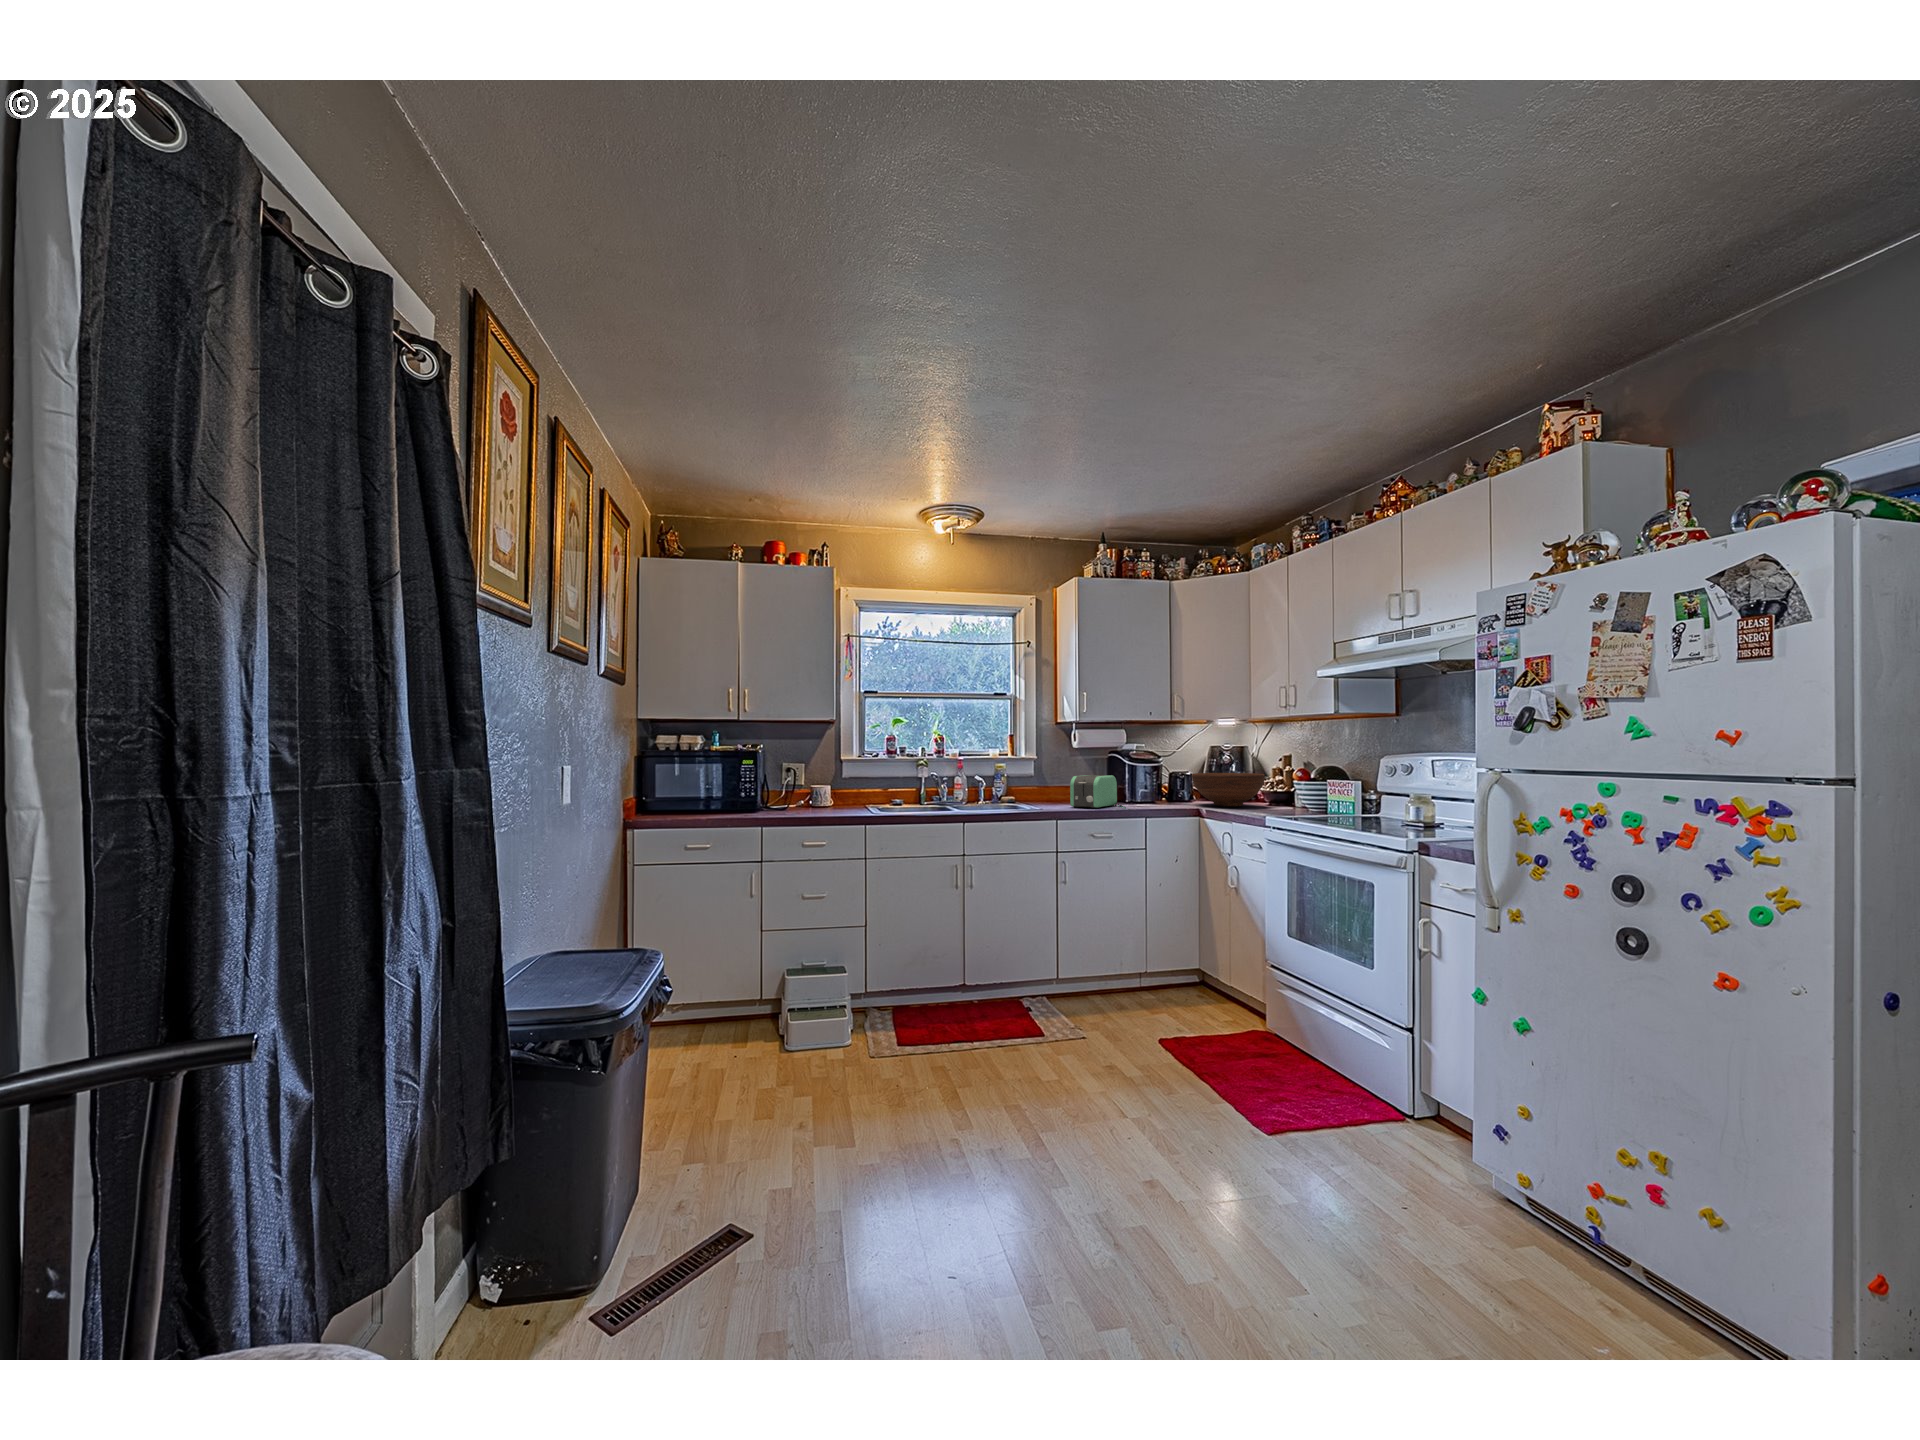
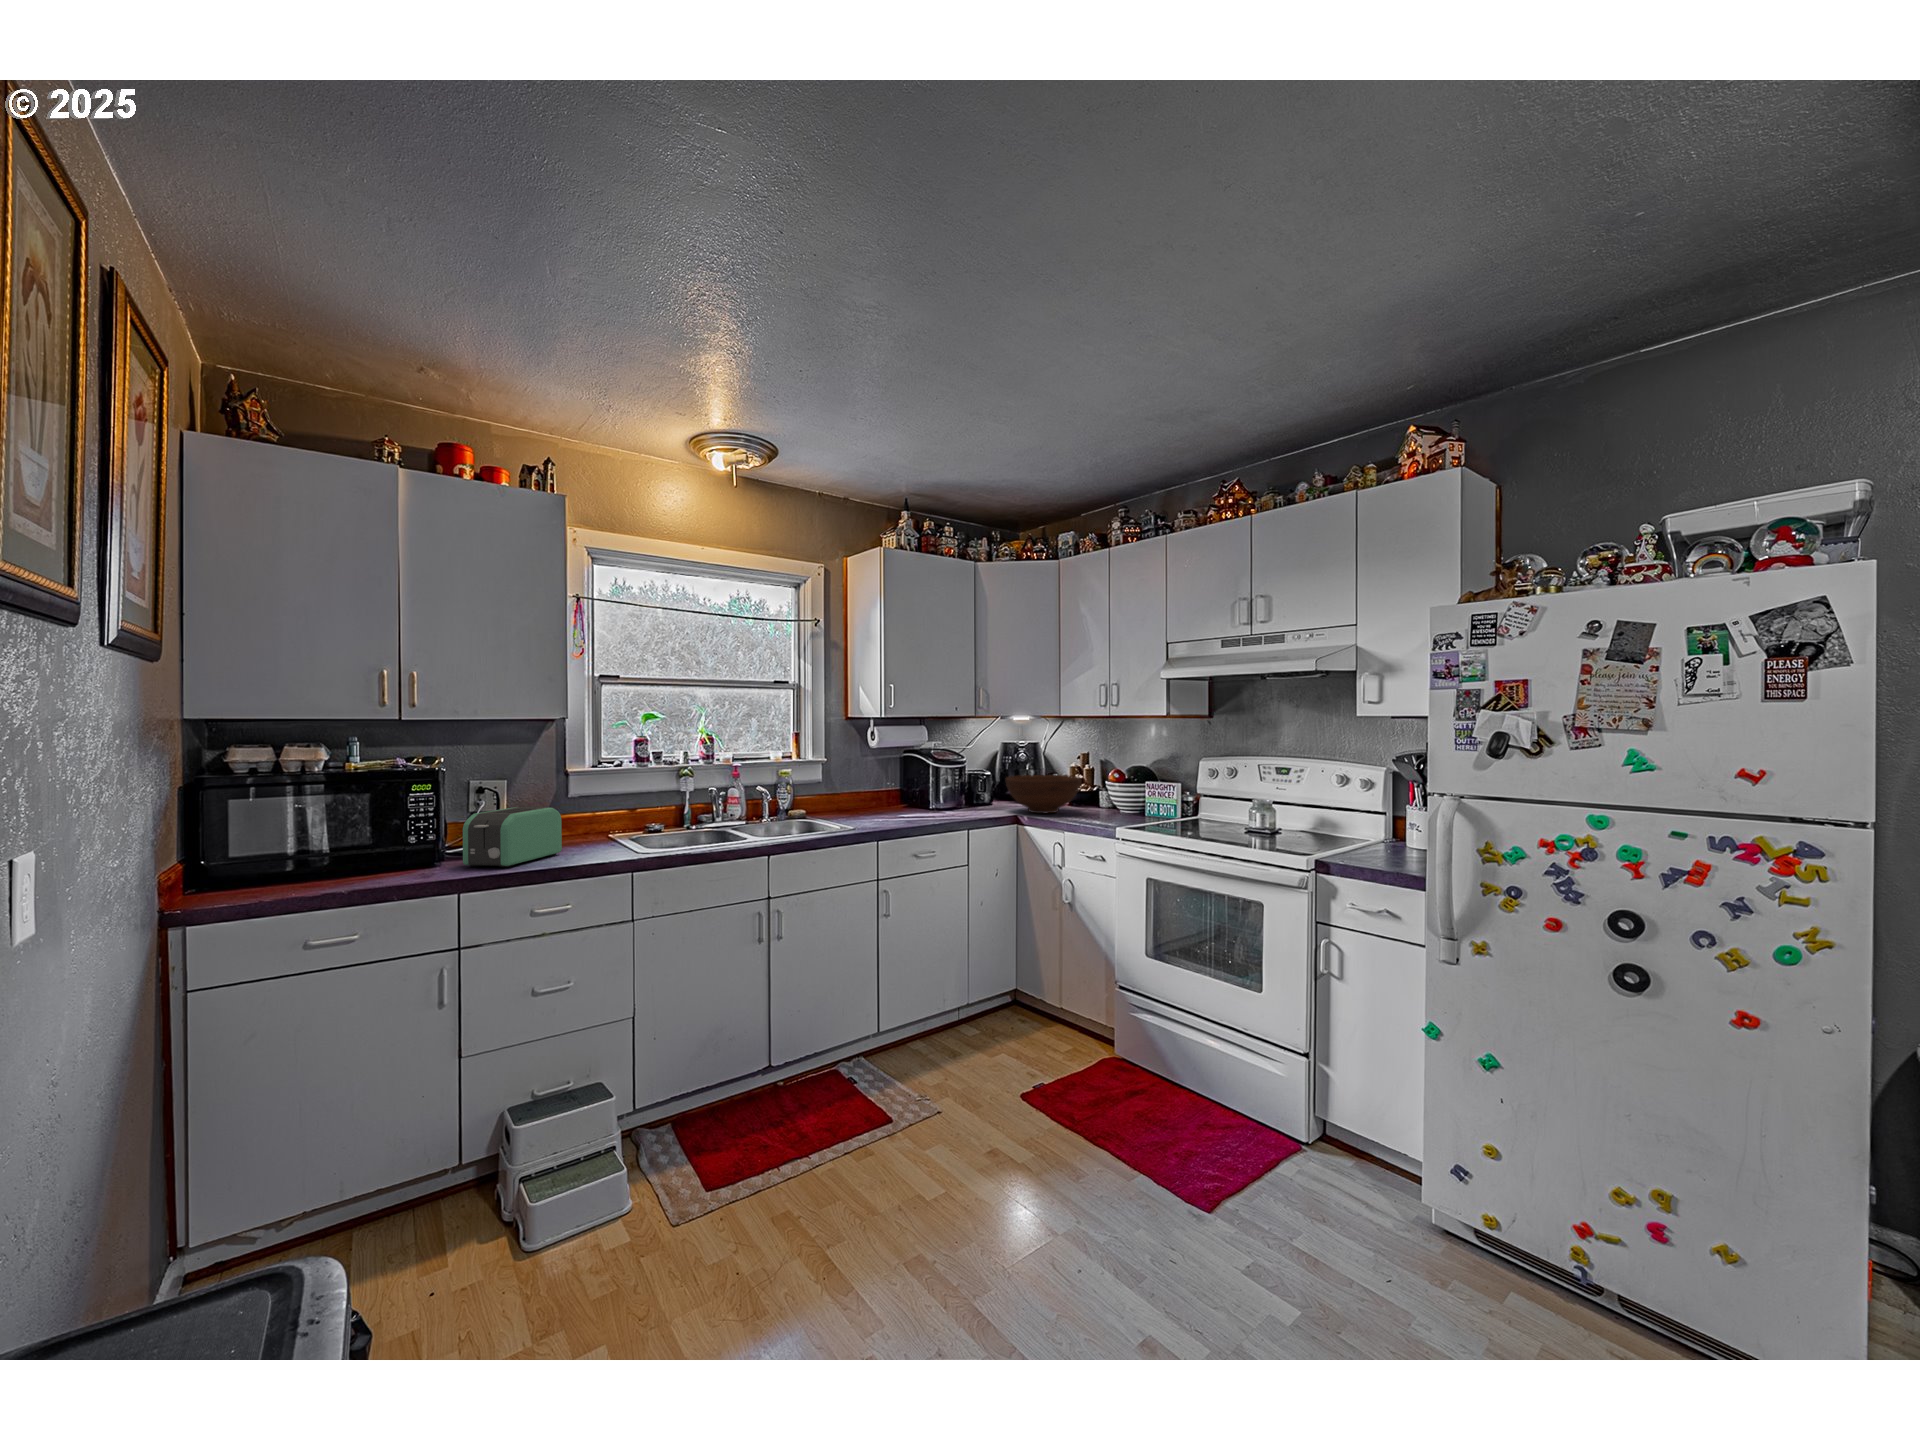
toaster: present [1070,775,1117,808] -> present [463,807,562,867]

